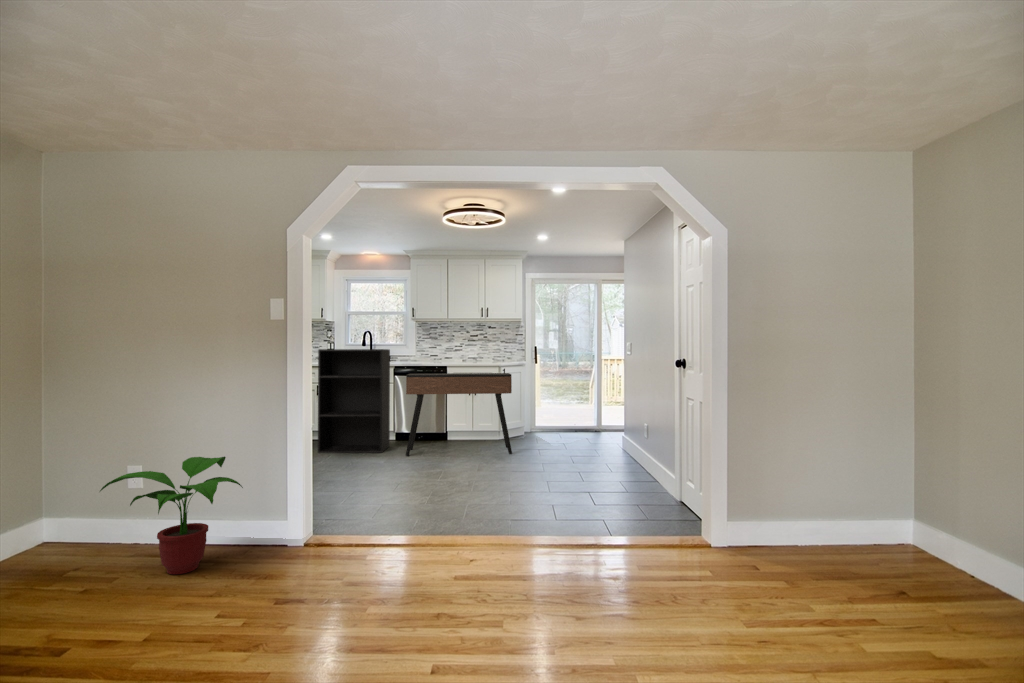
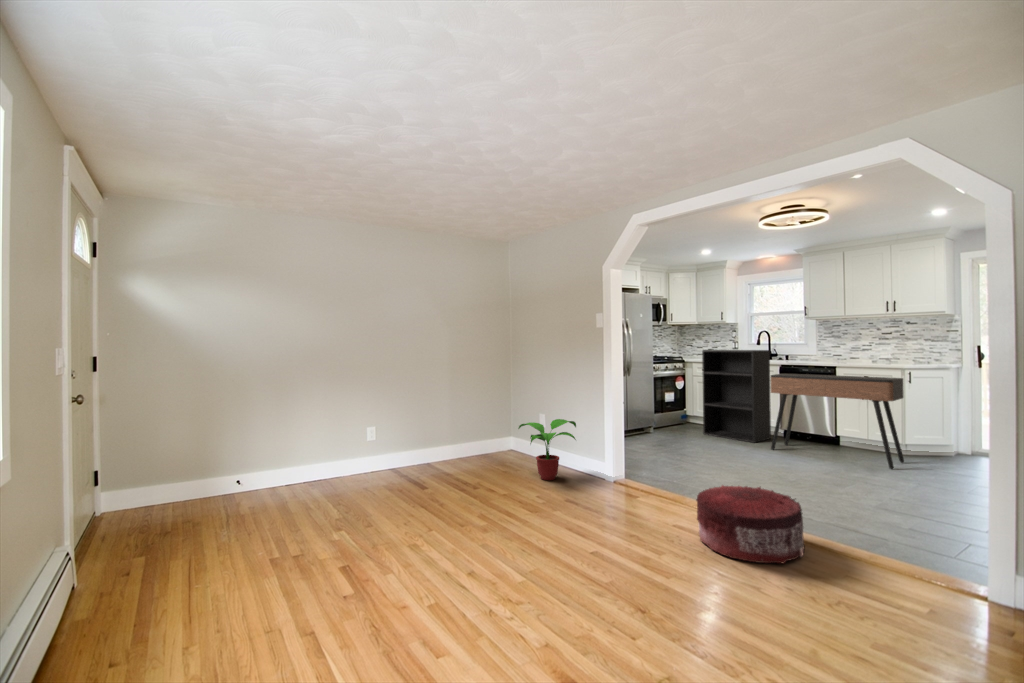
pouf: none [490,488,601,579] -> present [697,485,805,563]

